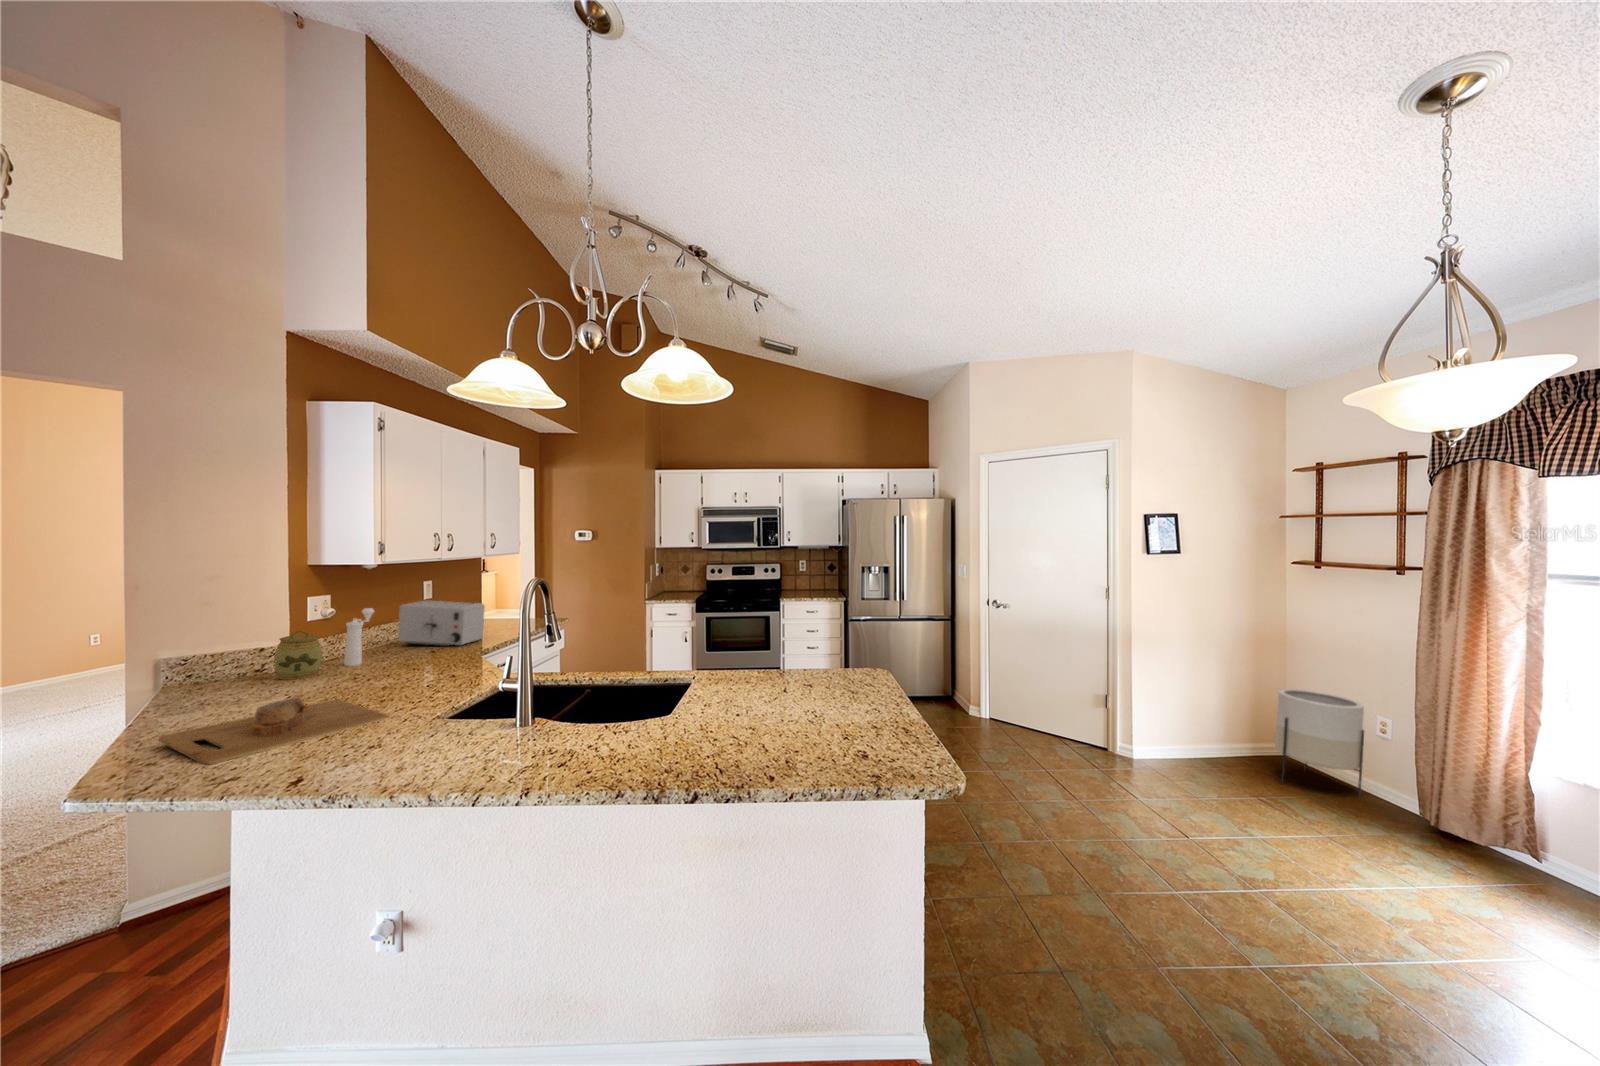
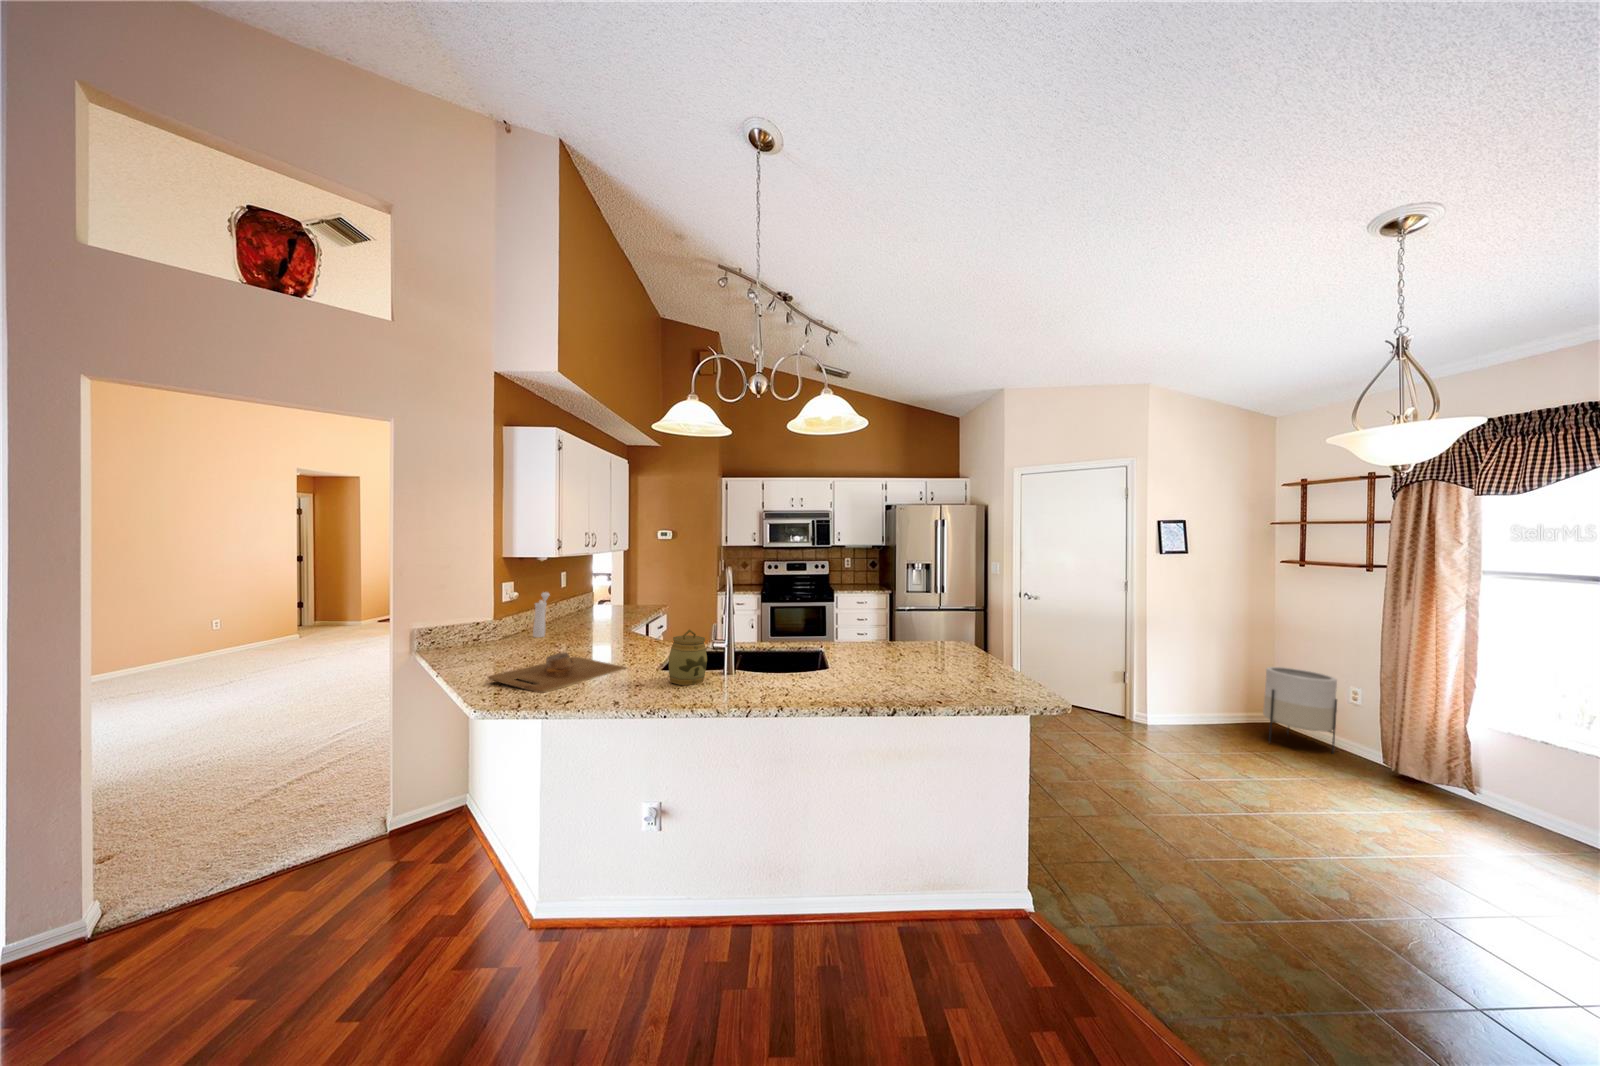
toaster: present [398,600,485,646] -> none [554,588,619,626]
jar: present [274,629,322,680] -> present [669,629,707,685]

